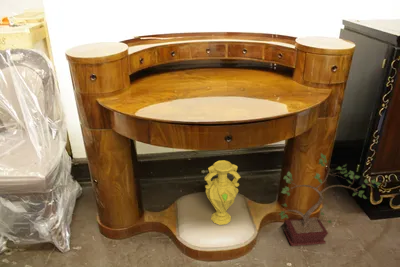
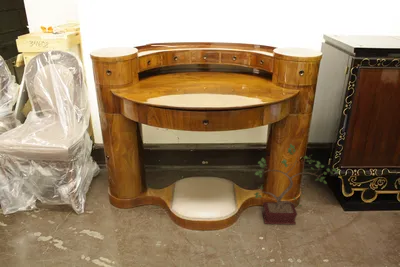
vase: present [205,160,241,225] -> none [194,146,224,201]

